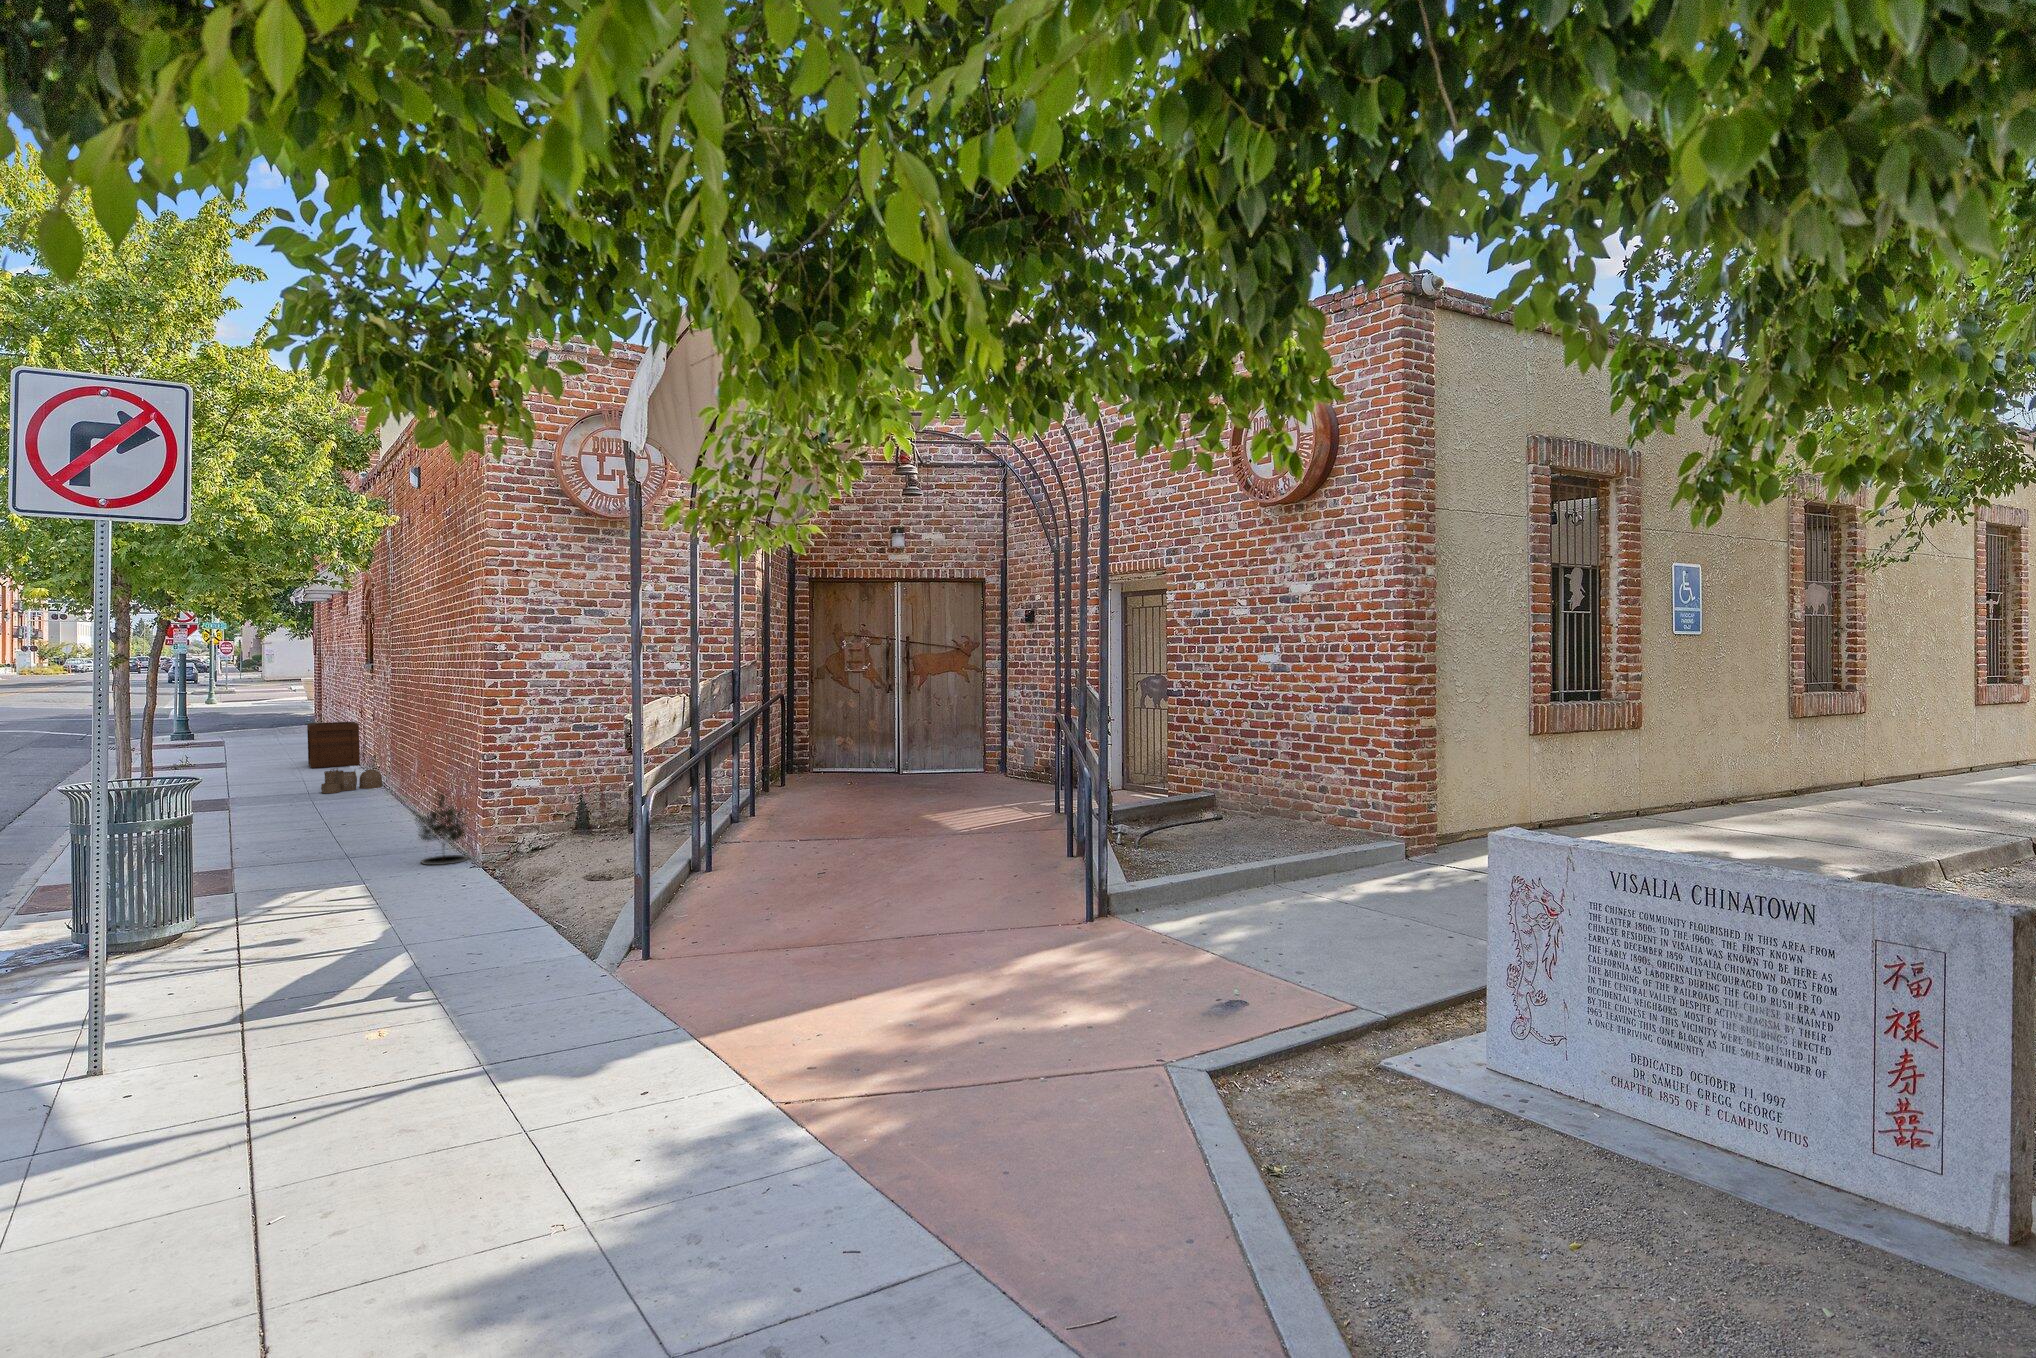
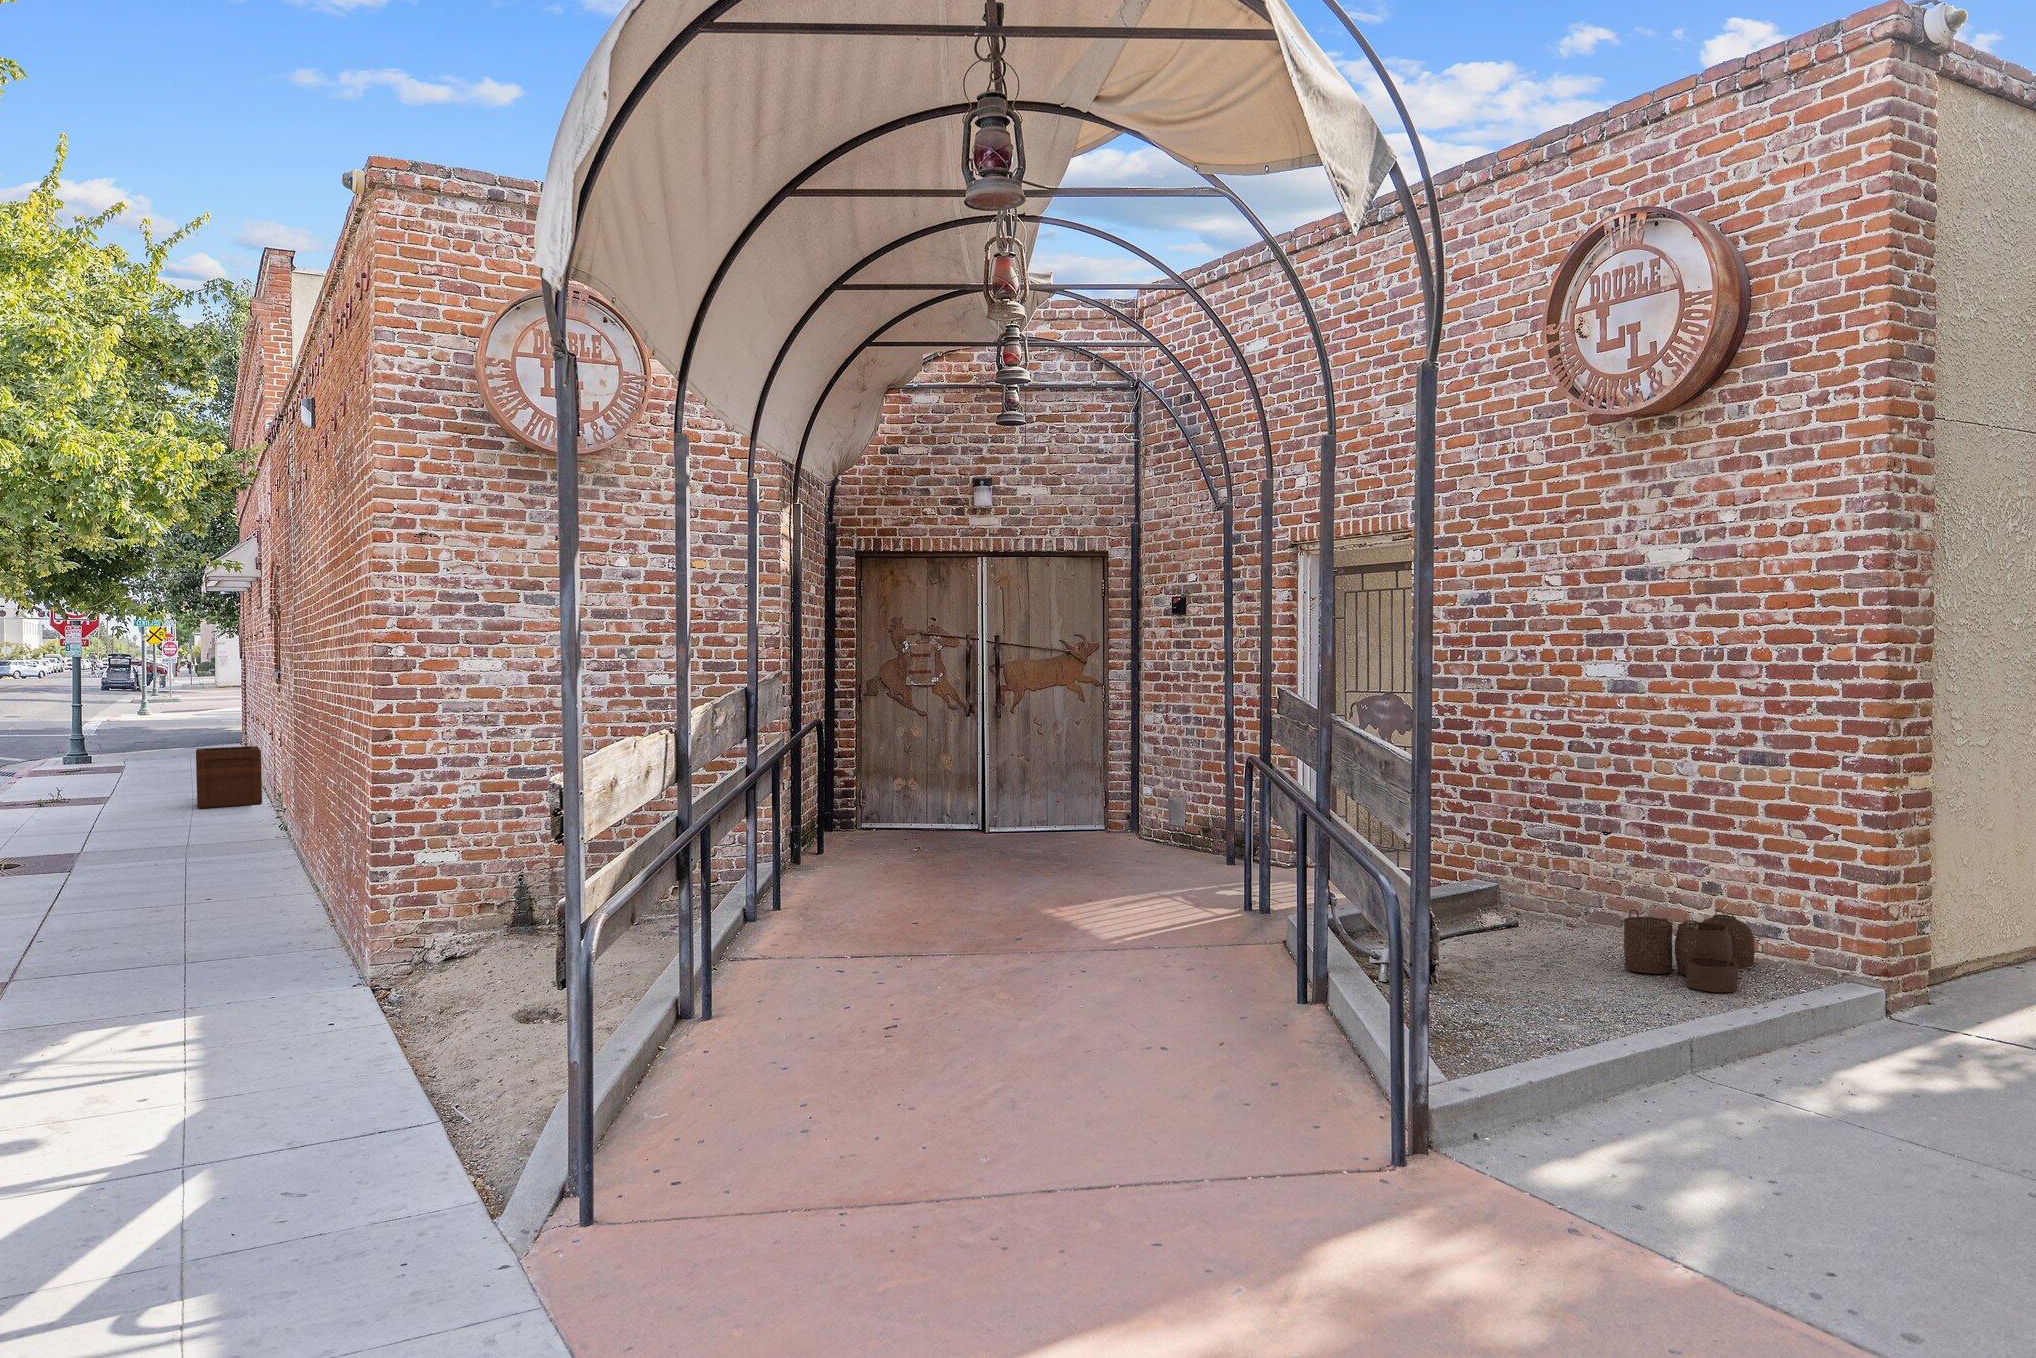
woven basket: present [321,769,382,793] -> present [1624,909,1754,992]
potted tree: present [416,791,468,865] -> none [253,864,345,991]

